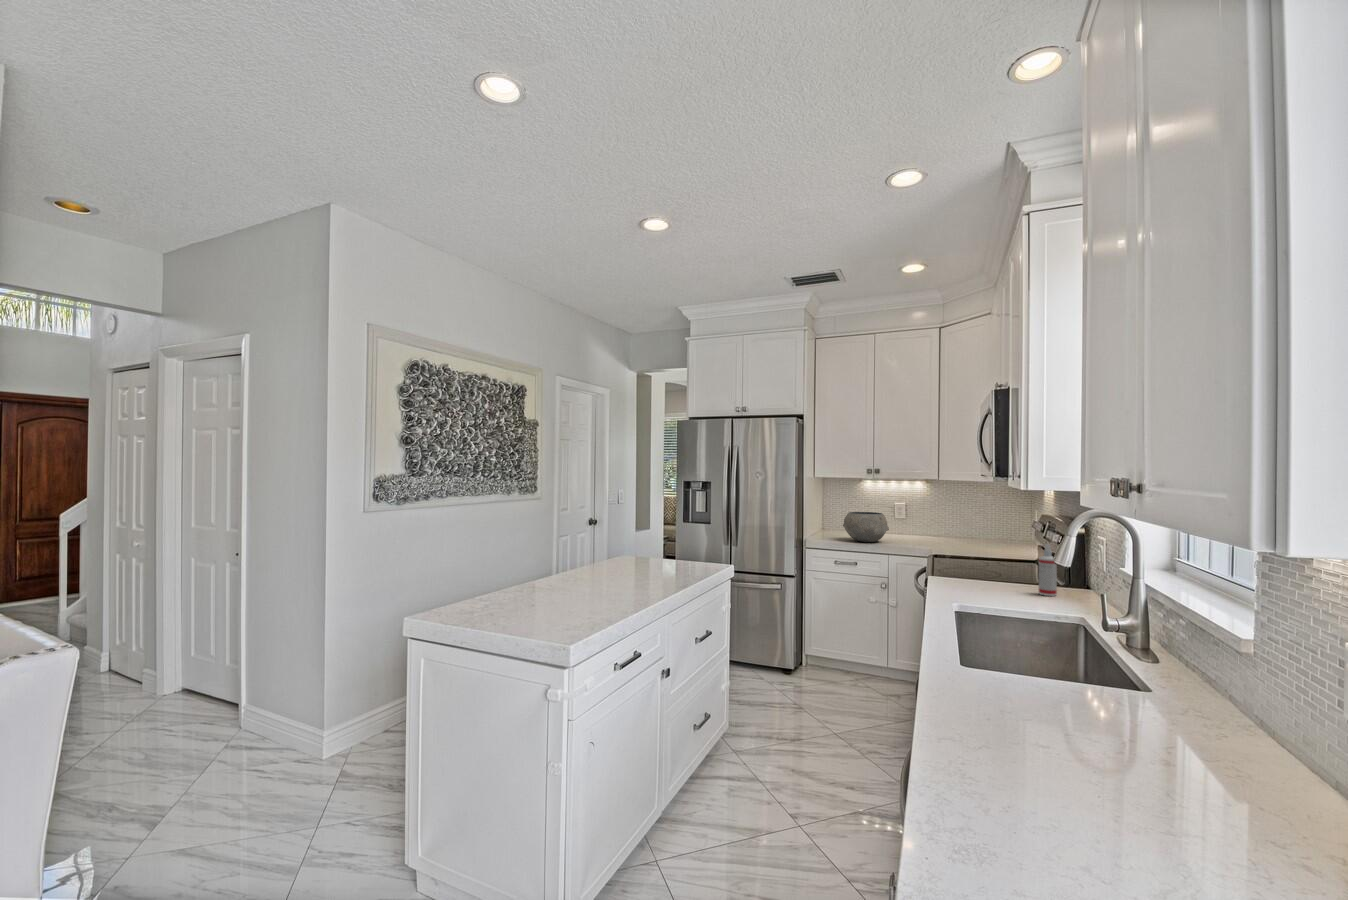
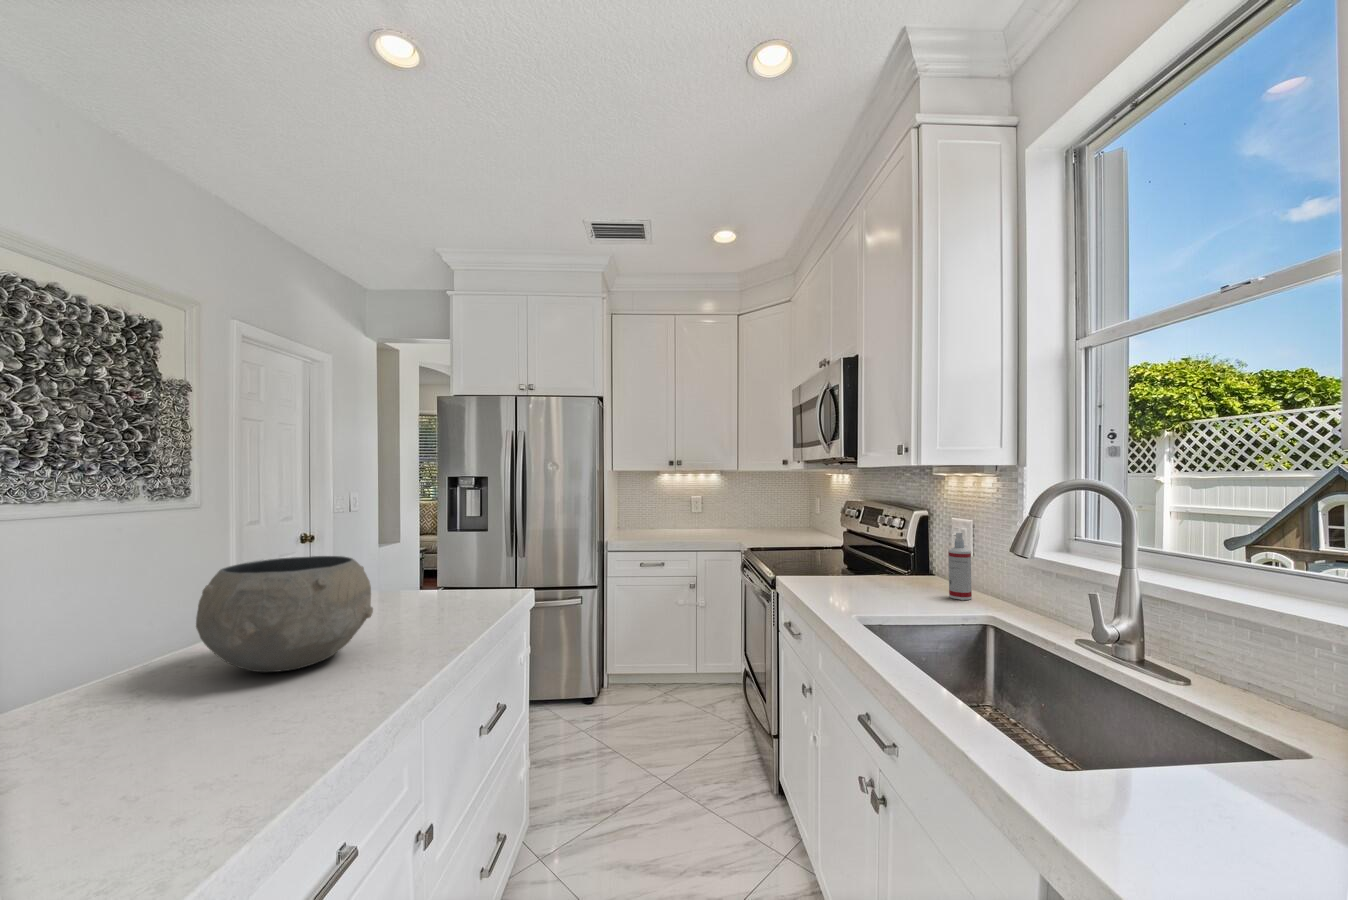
ceramic bowl: present [843,512,889,542] -> present [196,556,373,672]

